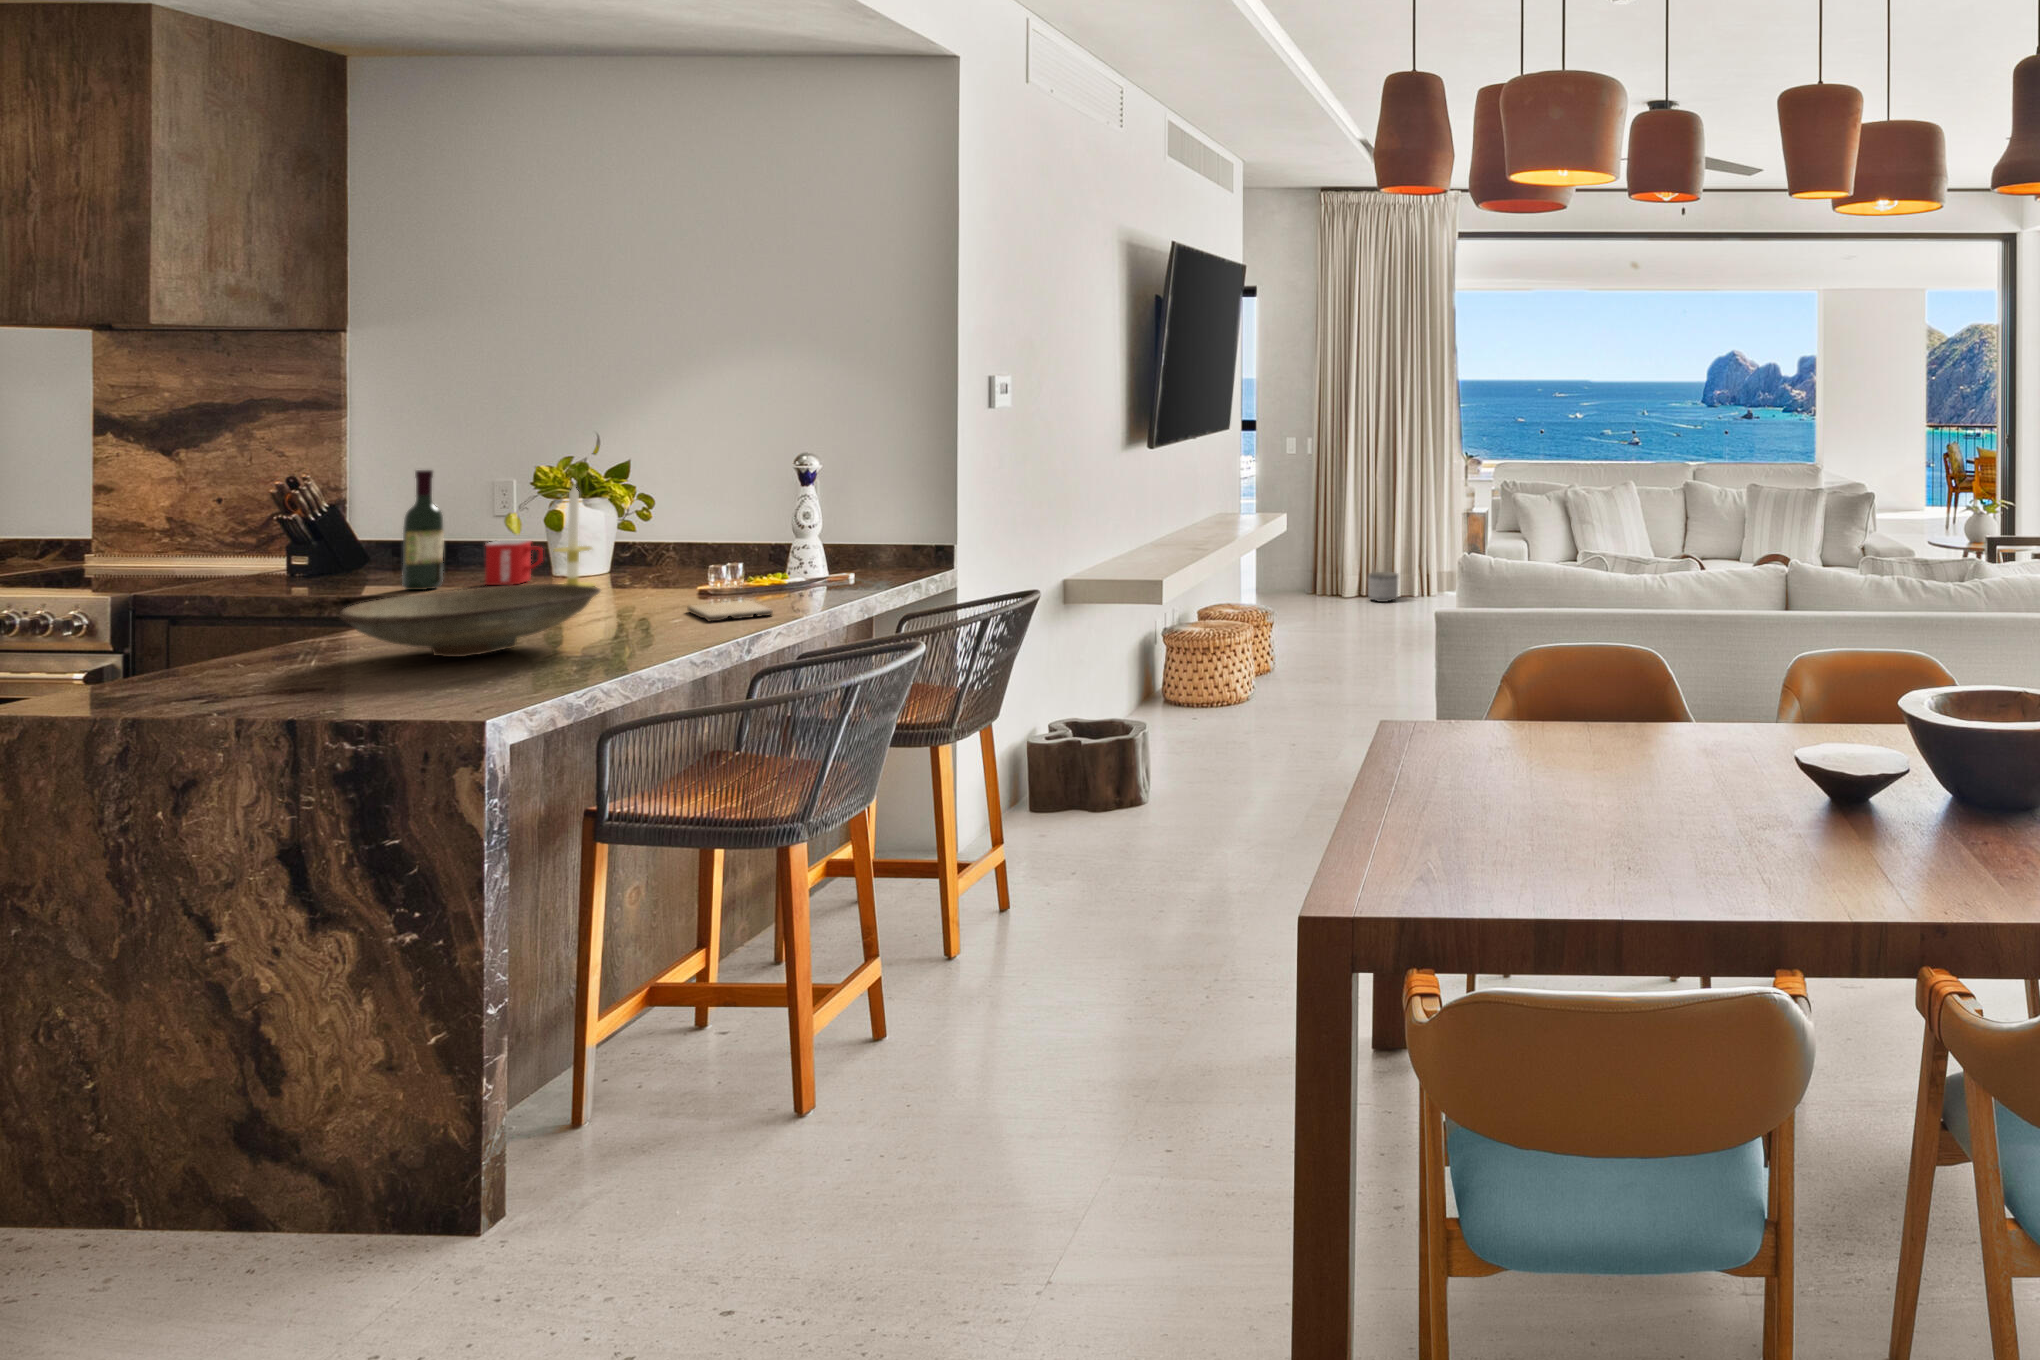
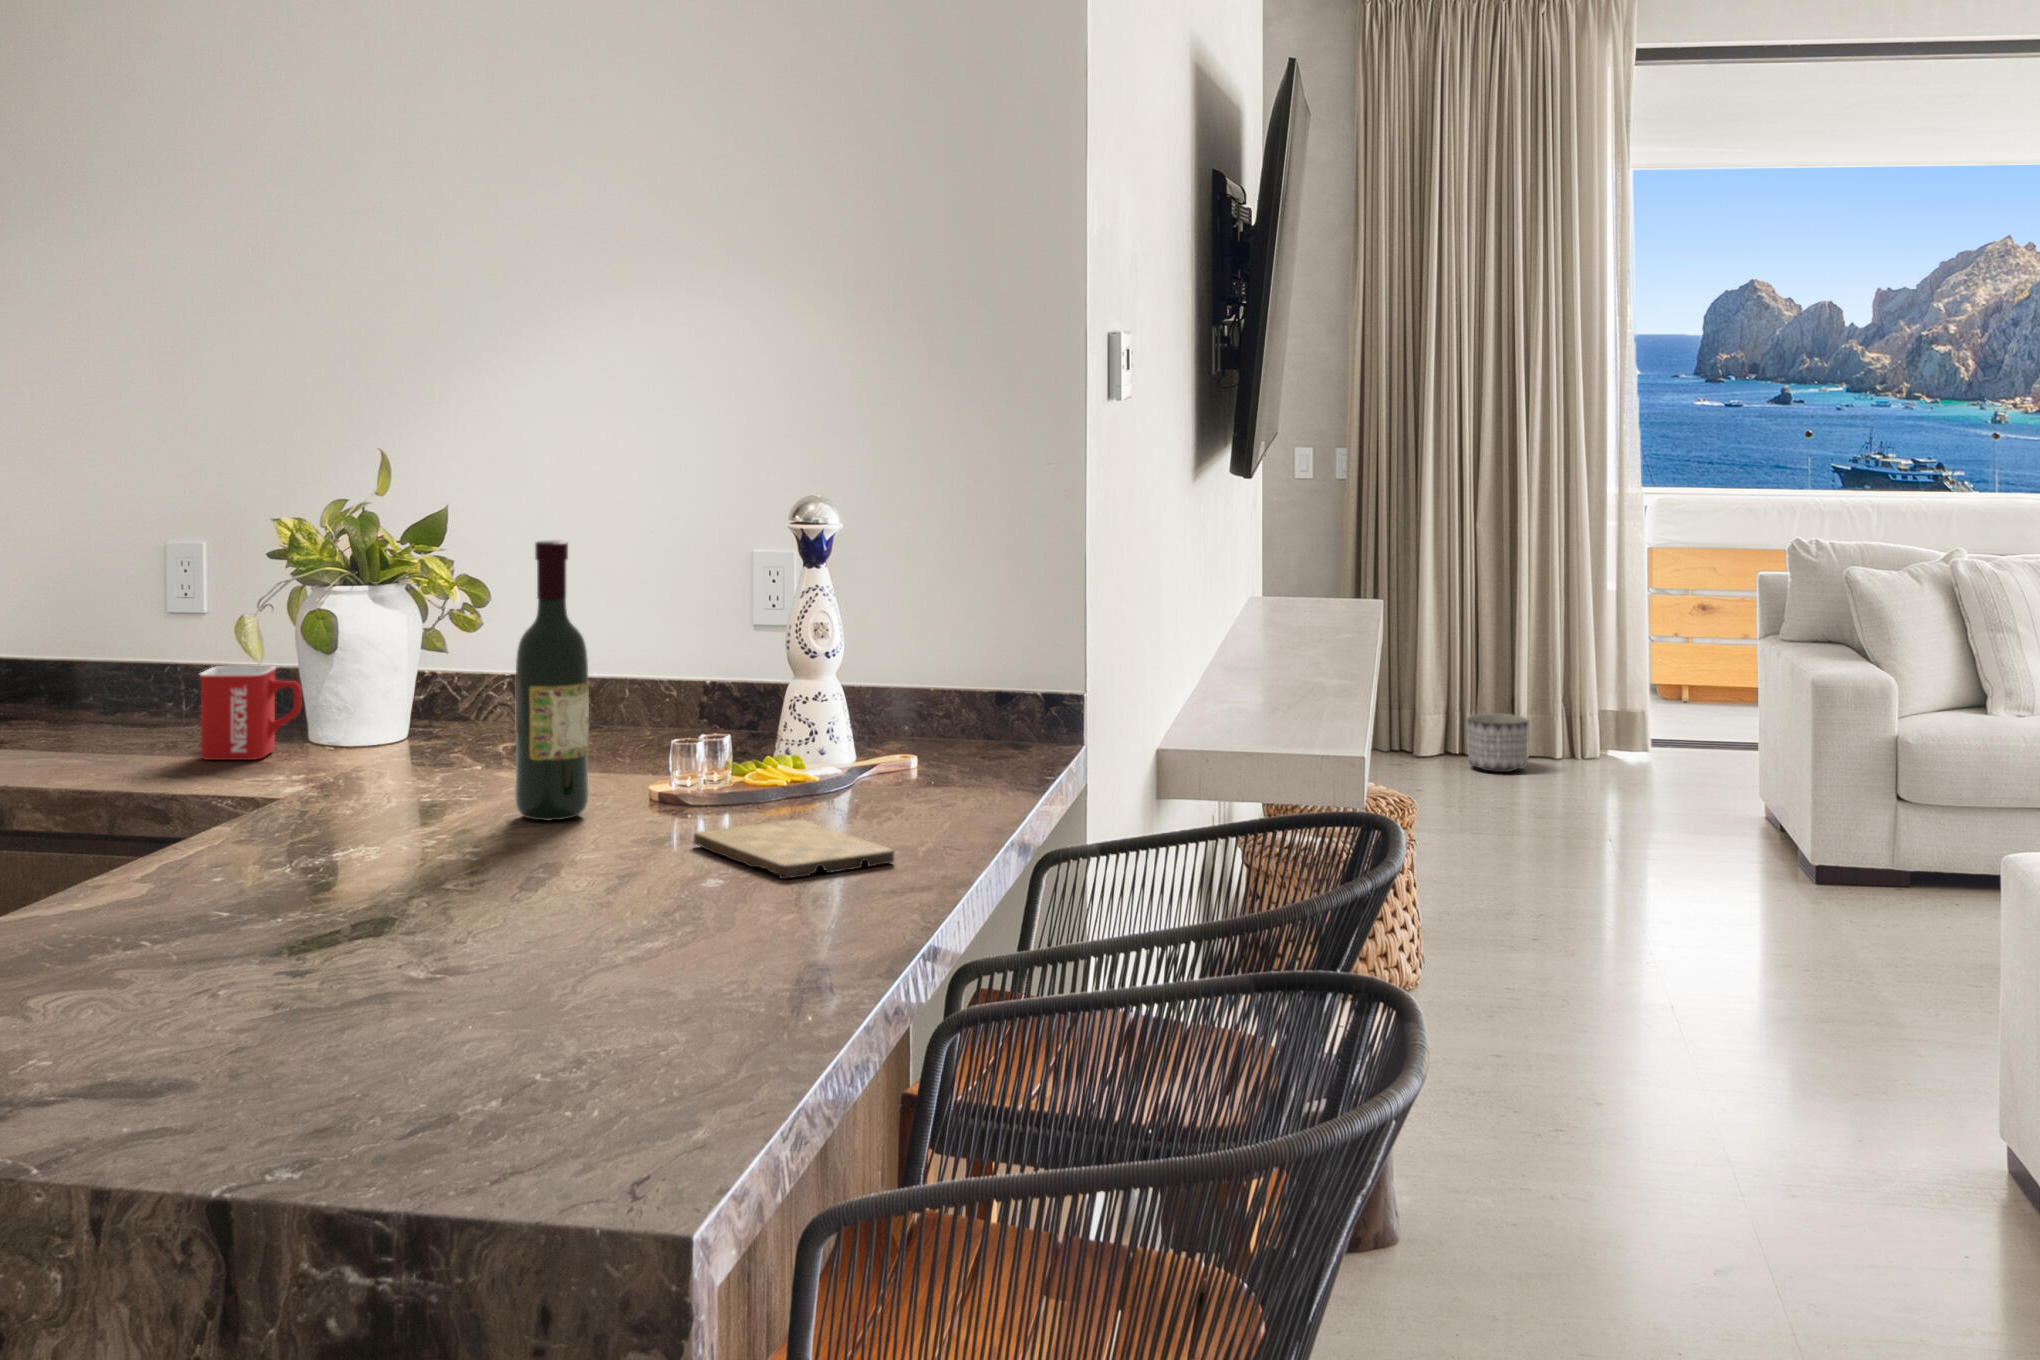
wine bottle: present [402,470,444,590] -> present [515,540,589,820]
candle: present [554,486,595,587] -> none [332,548,415,776]
decorative bowl: present [339,584,600,657] -> none [138,792,643,981]

